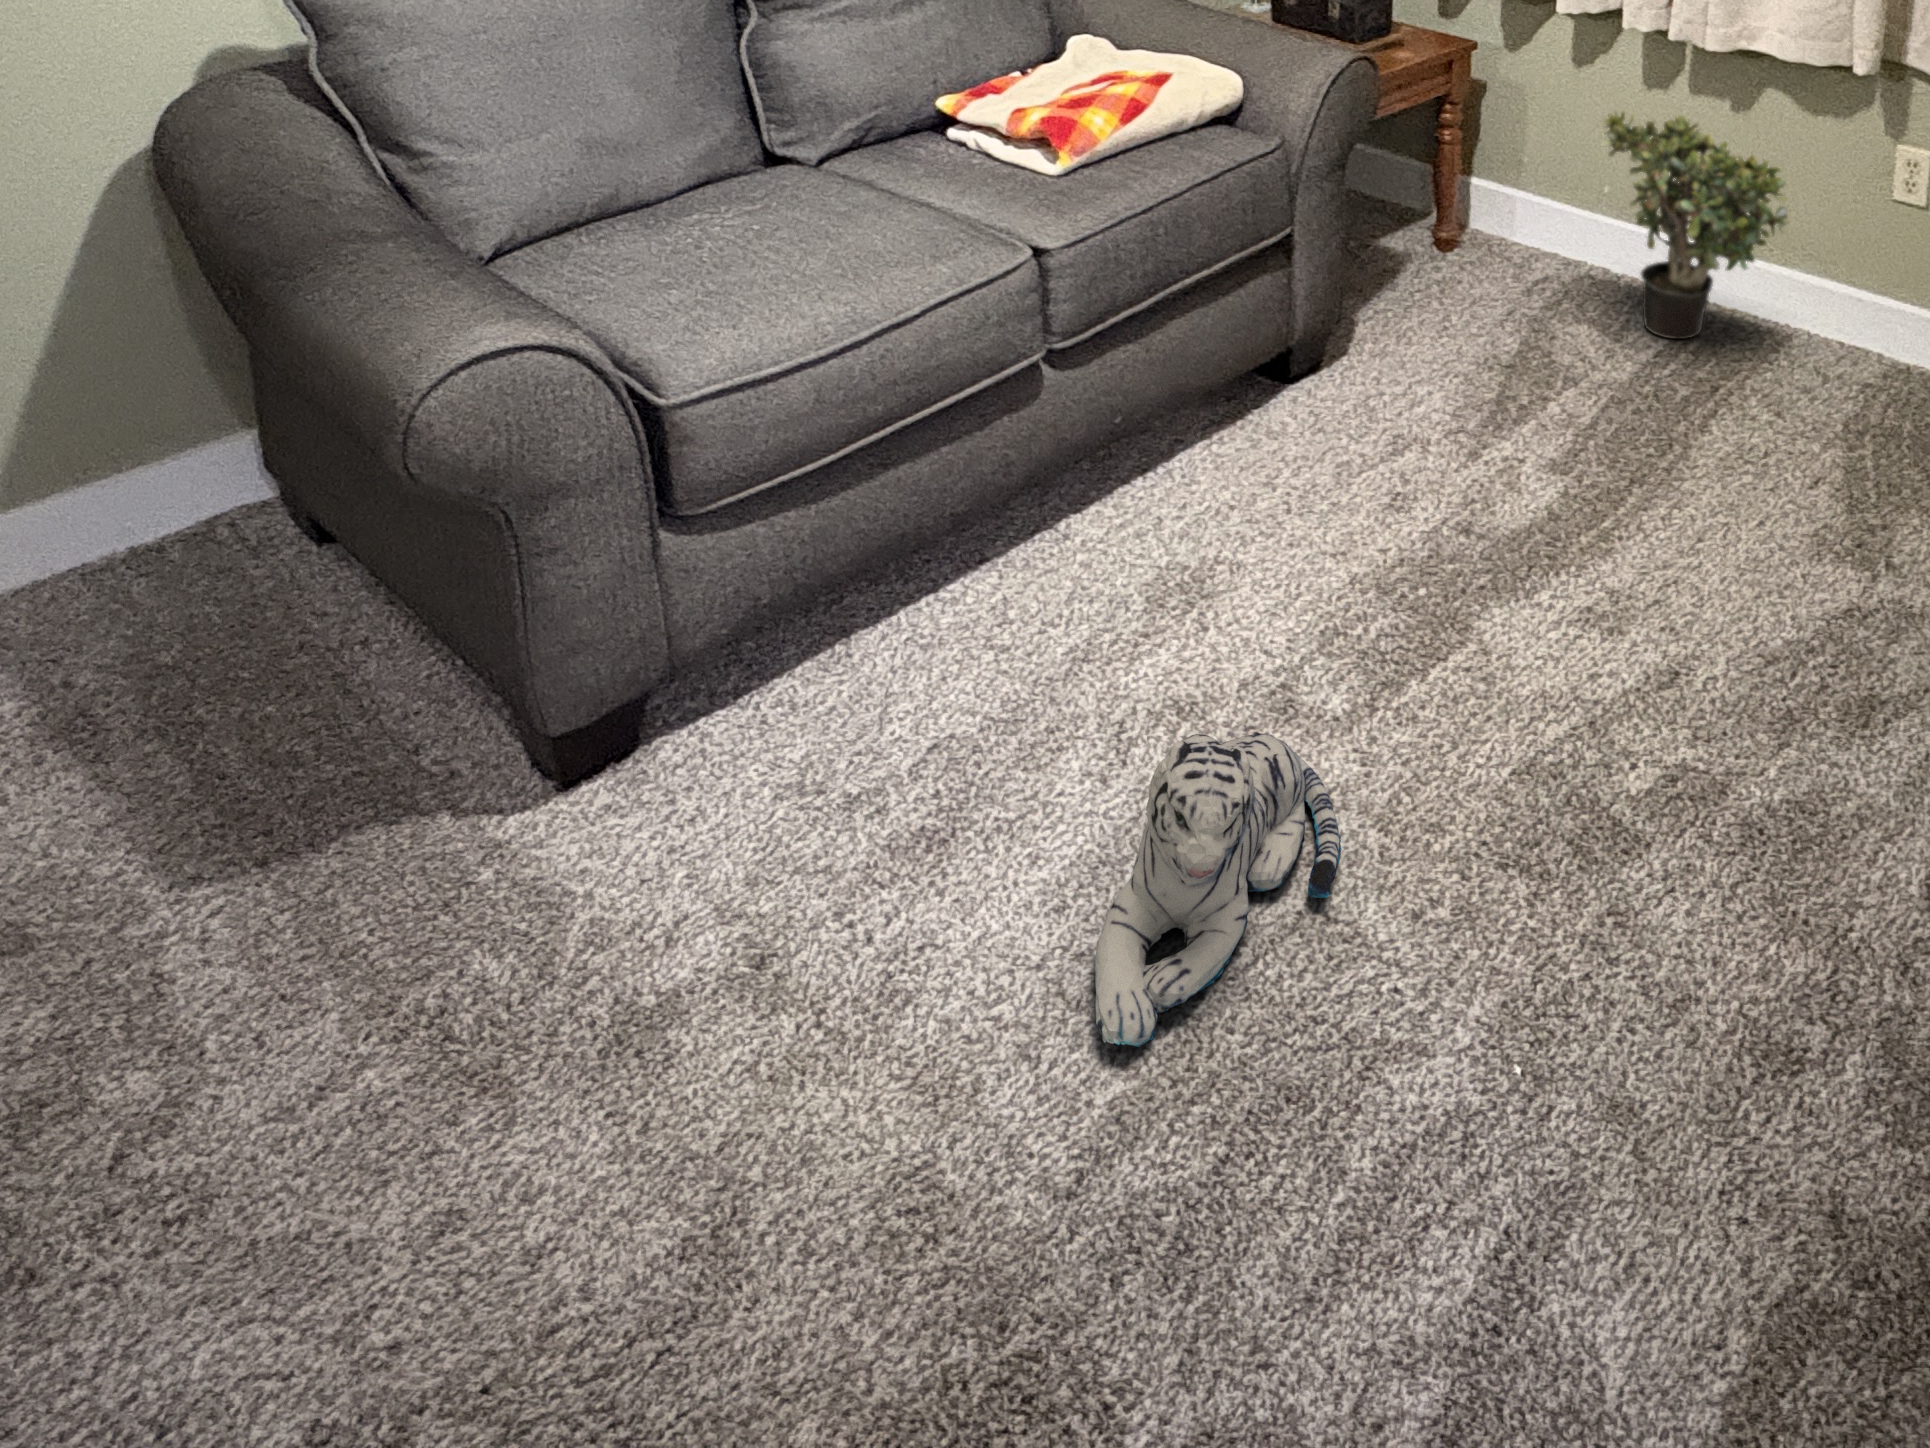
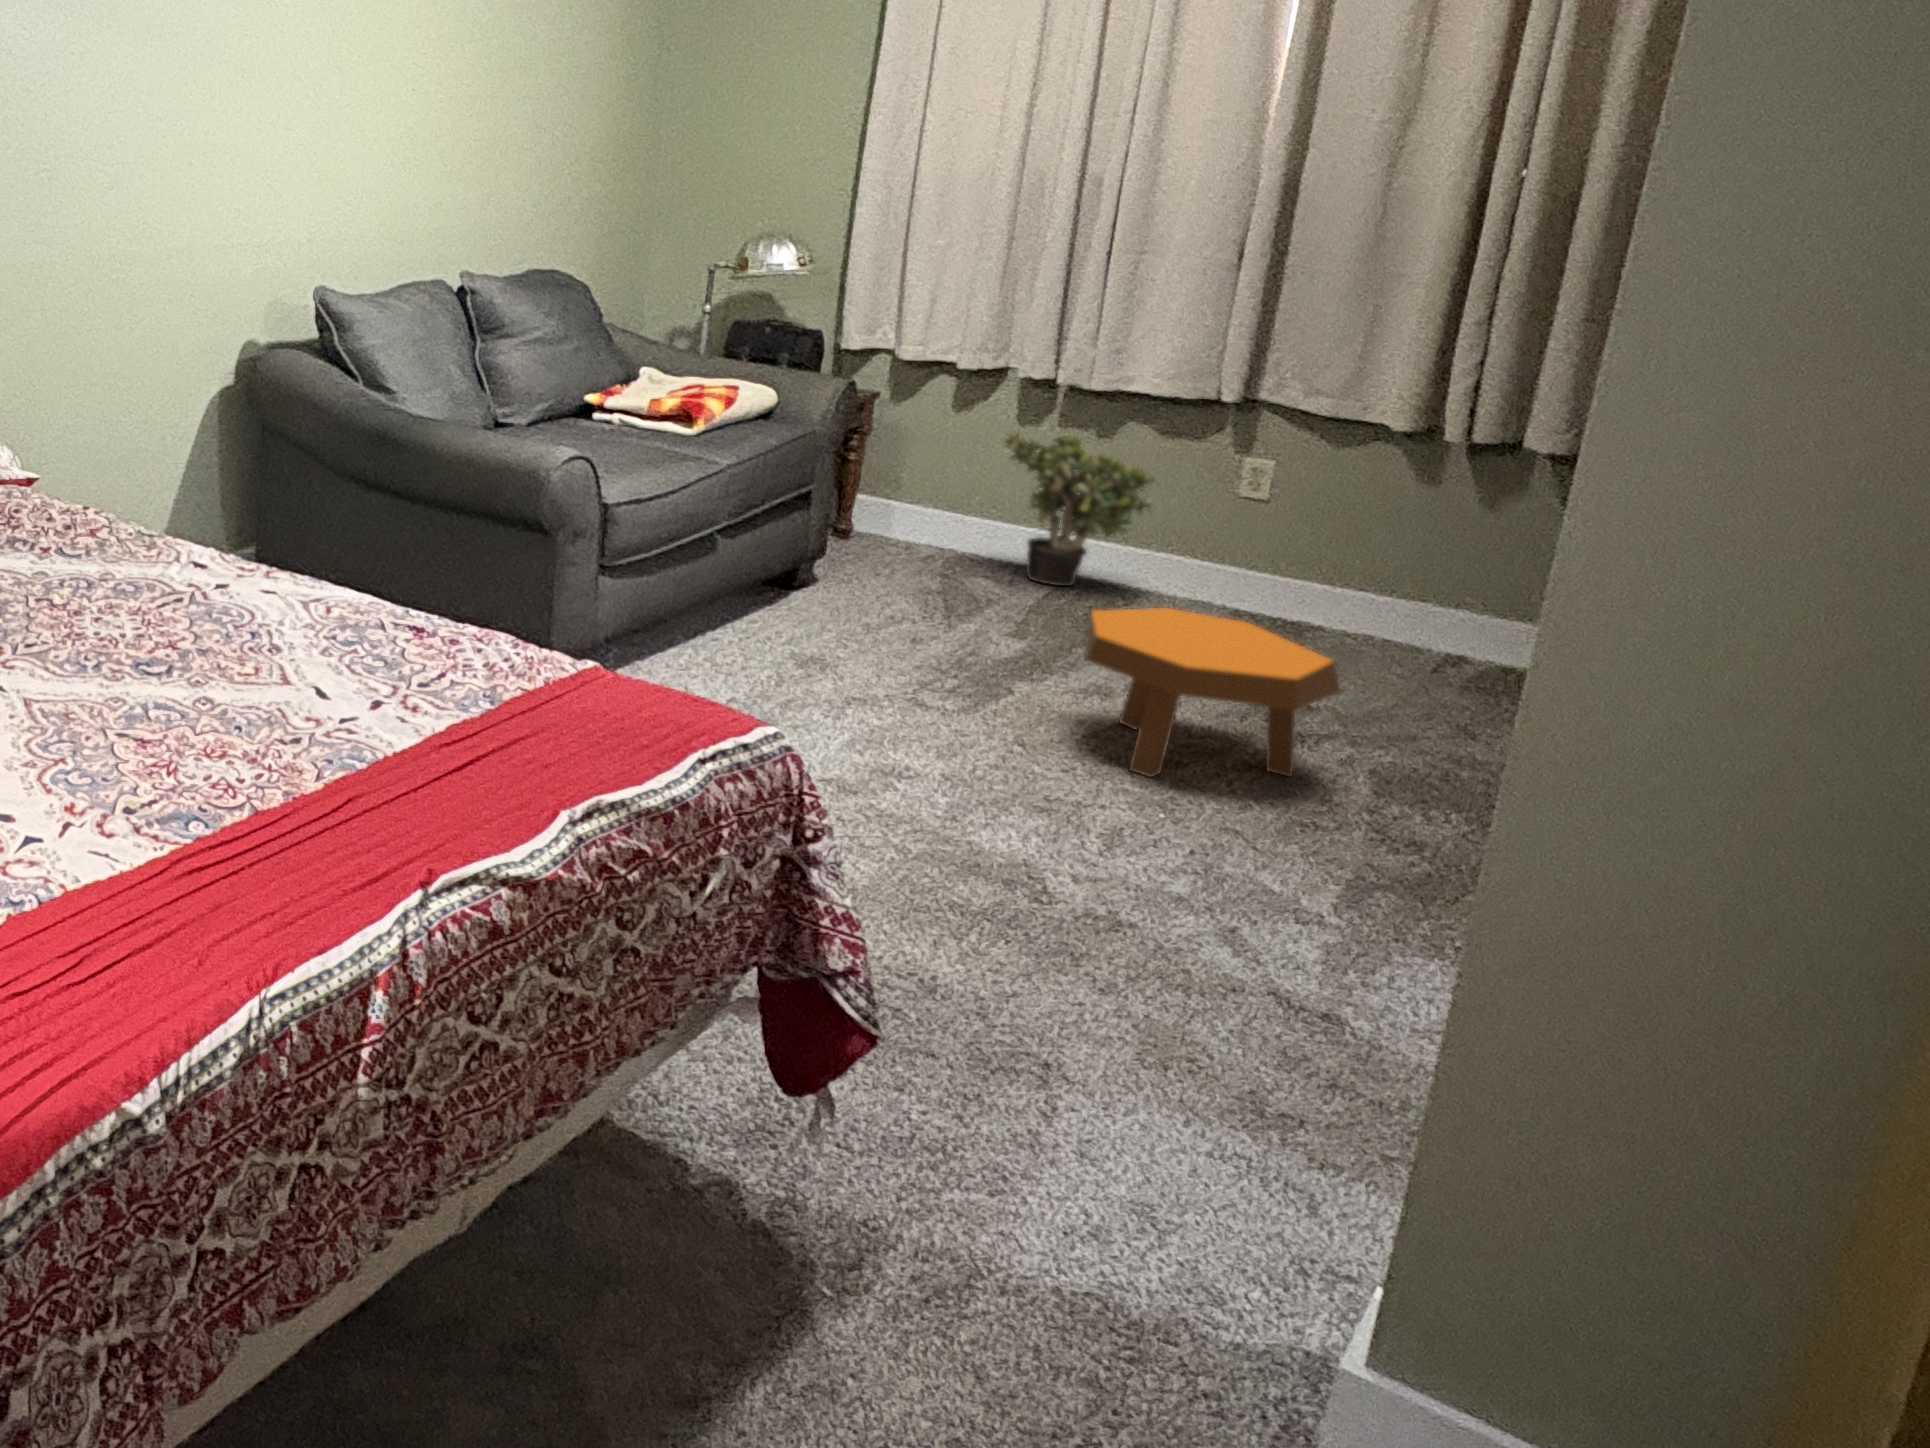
footstool: none [1507,498,1896,901] -> present [1085,608,1340,777]
plush toy: present [1094,732,1342,1047] -> none [880,665,998,789]

